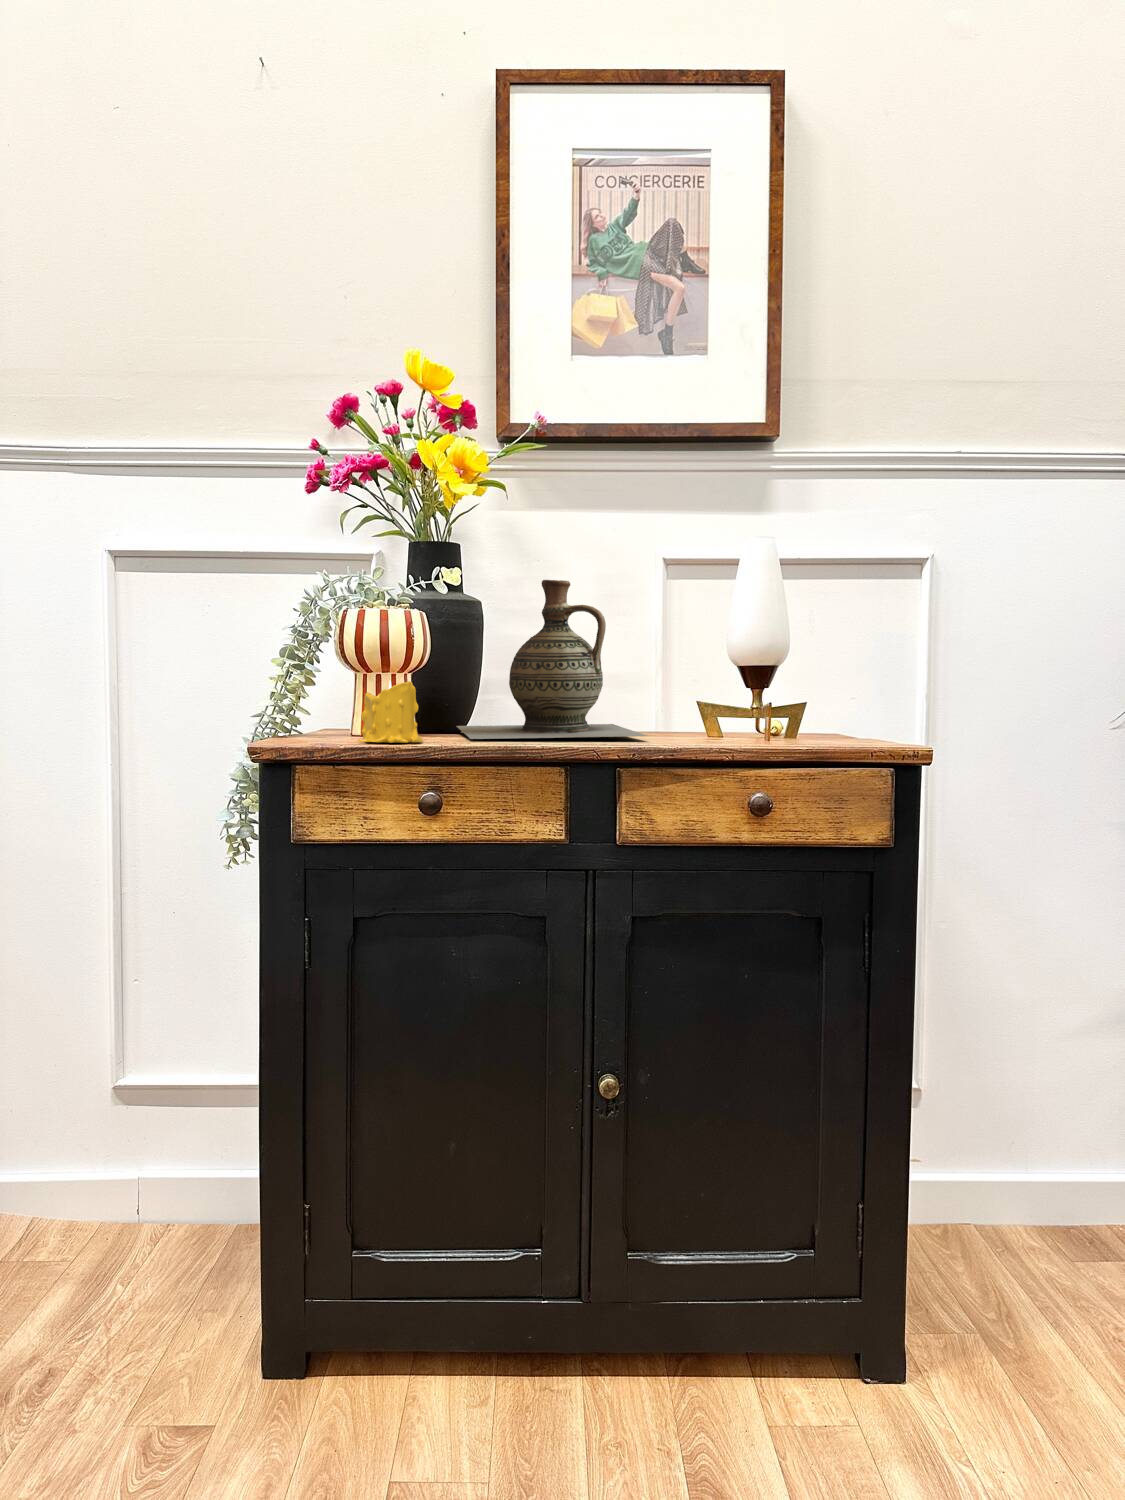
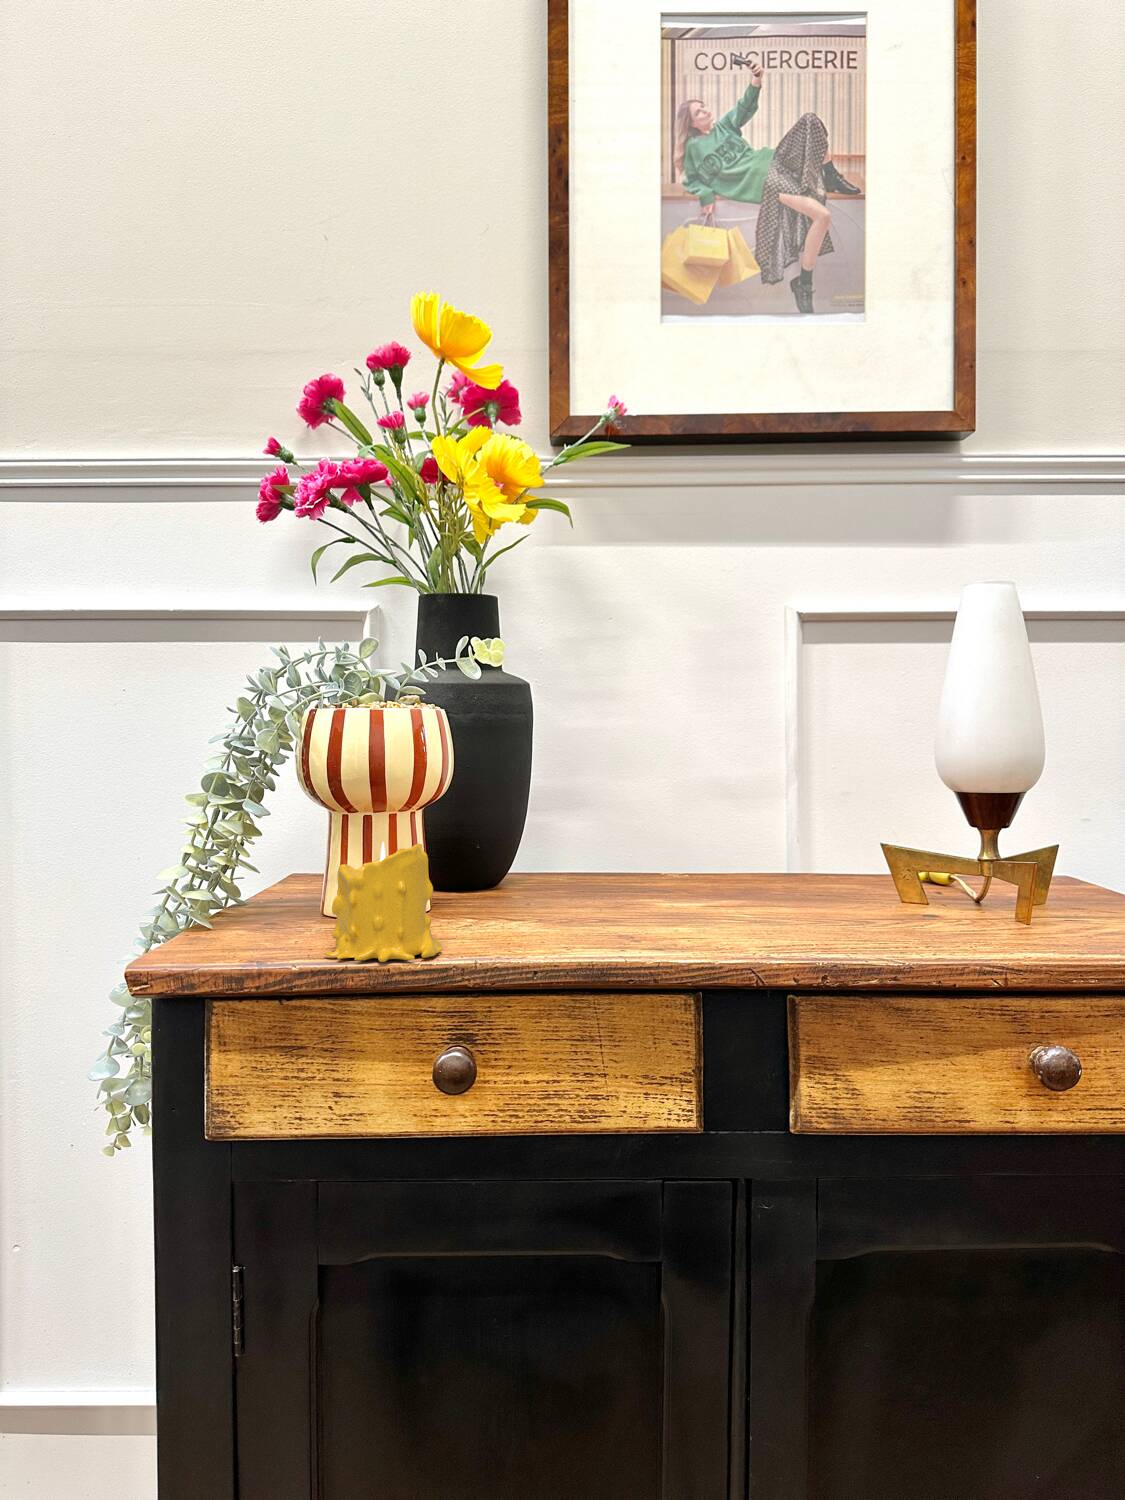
ceramic jug: present [457,580,647,739] -> none [493,656,826,936]

